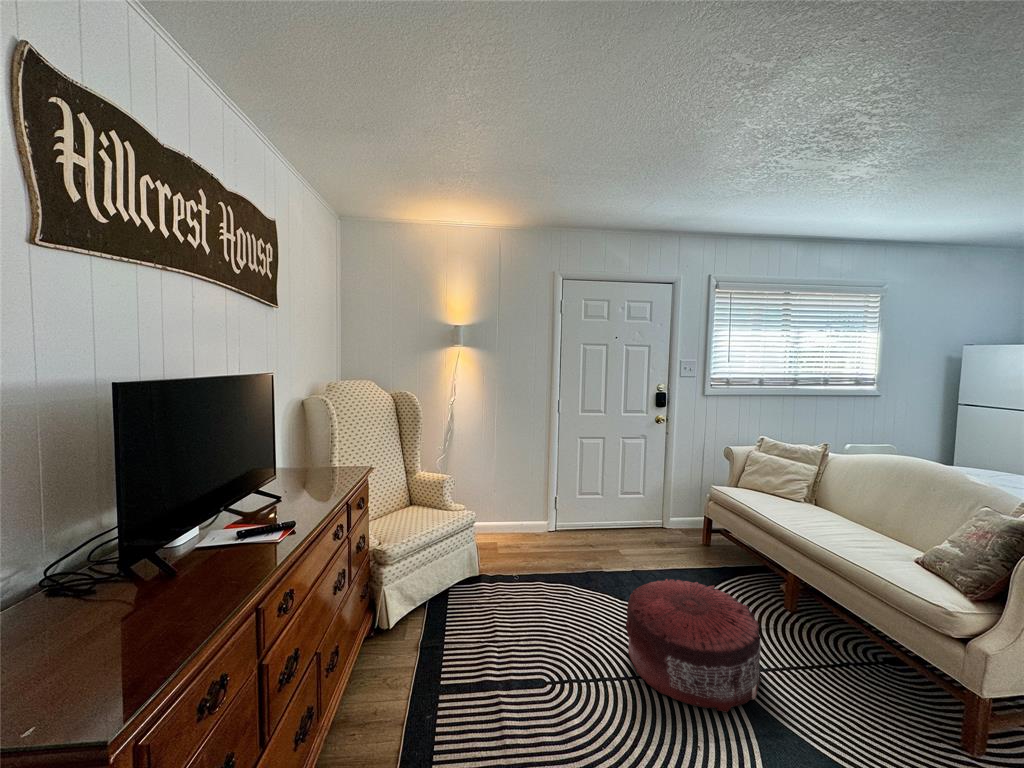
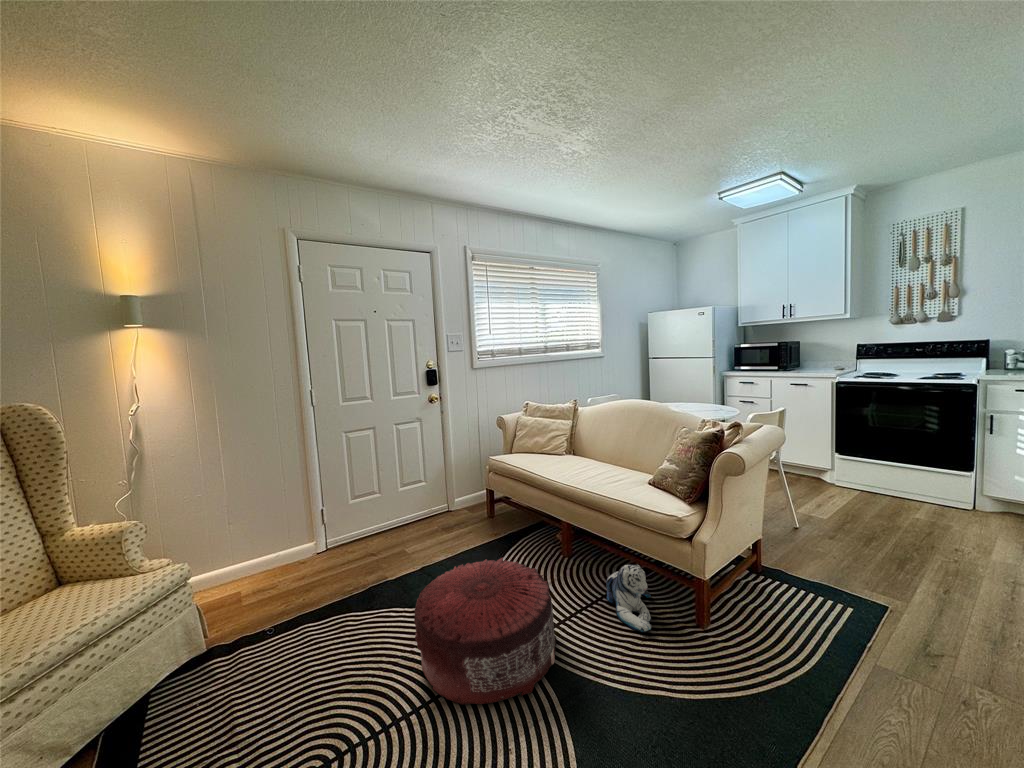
plush toy: none [829,638,892,716] -> present [606,564,651,632]

